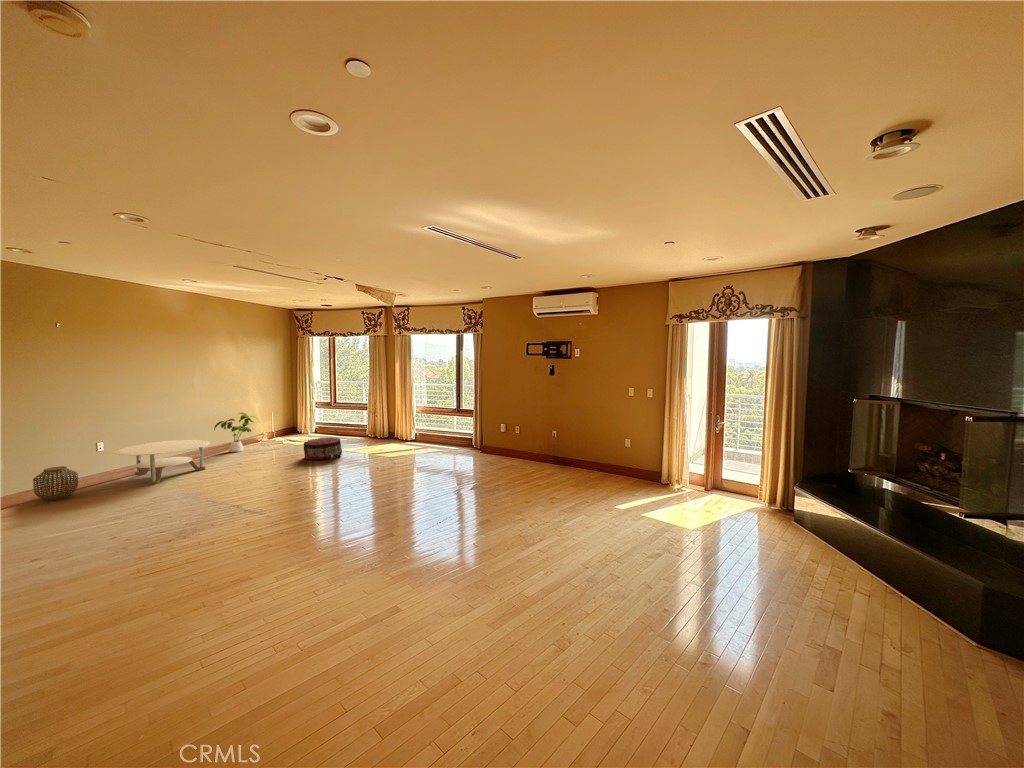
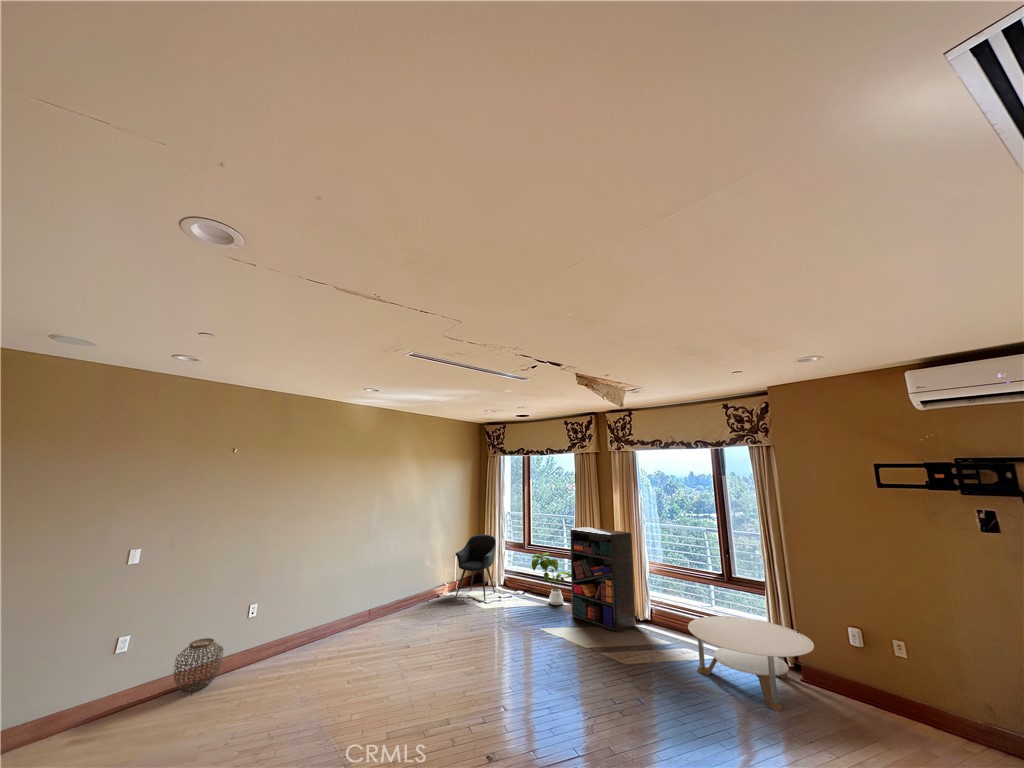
bookshelf: none [364,387,406,447] -> present [570,527,636,632]
armchair: none [273,397,308,441] -> present [455,534,496,600]
house plant: present [214,412,258,452] -> present [532,553,571,605]
pouf: present [304,437,342,460] -> none [491,607,543,651]
round table: present [113,440,210,485] -> present [688,616,814,711]

